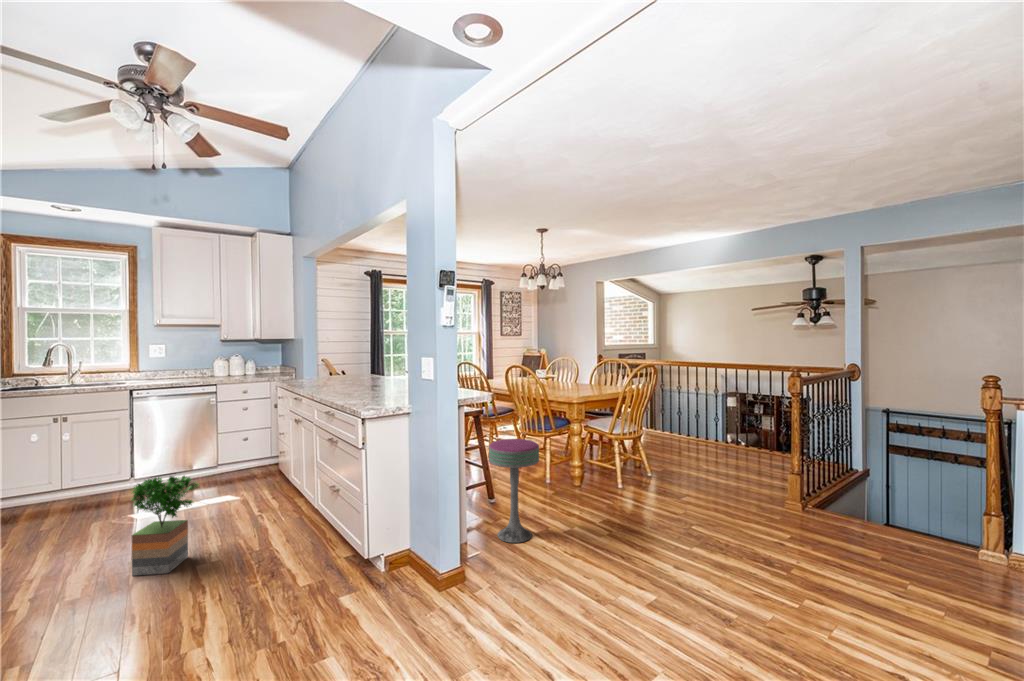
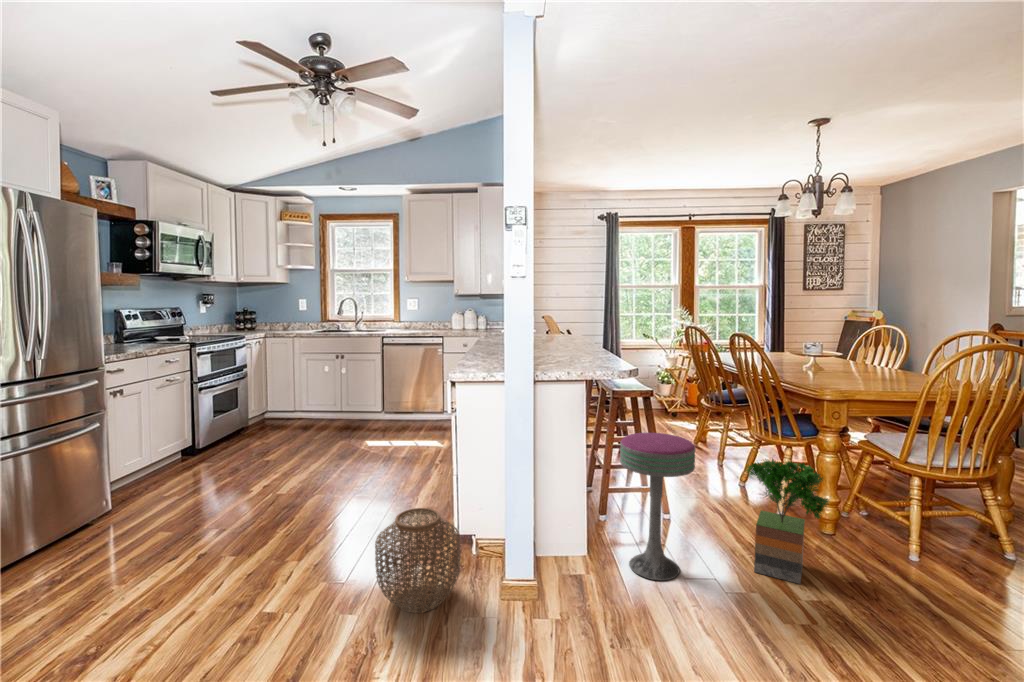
potted tree: present [131,476,199,576] -> present [746,458,829,584]
woven basket: none [334,534,412,632] -> present [375,508,460,612]

